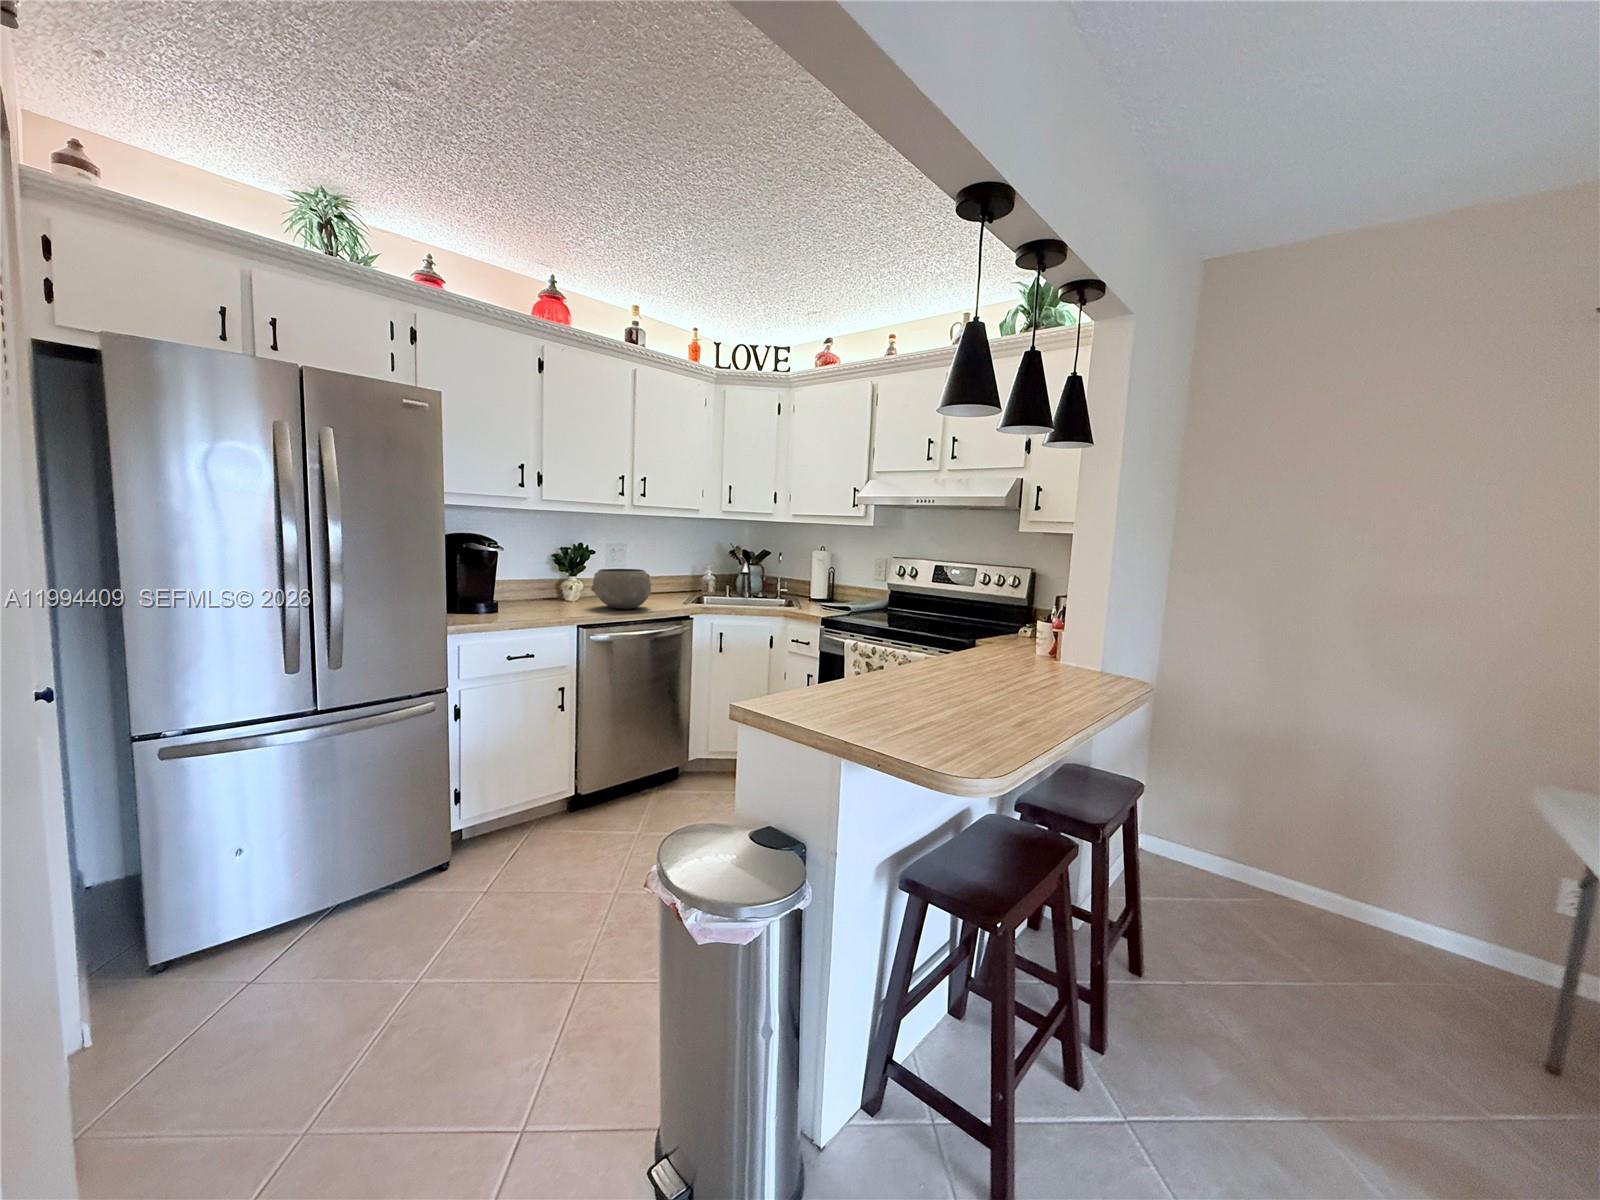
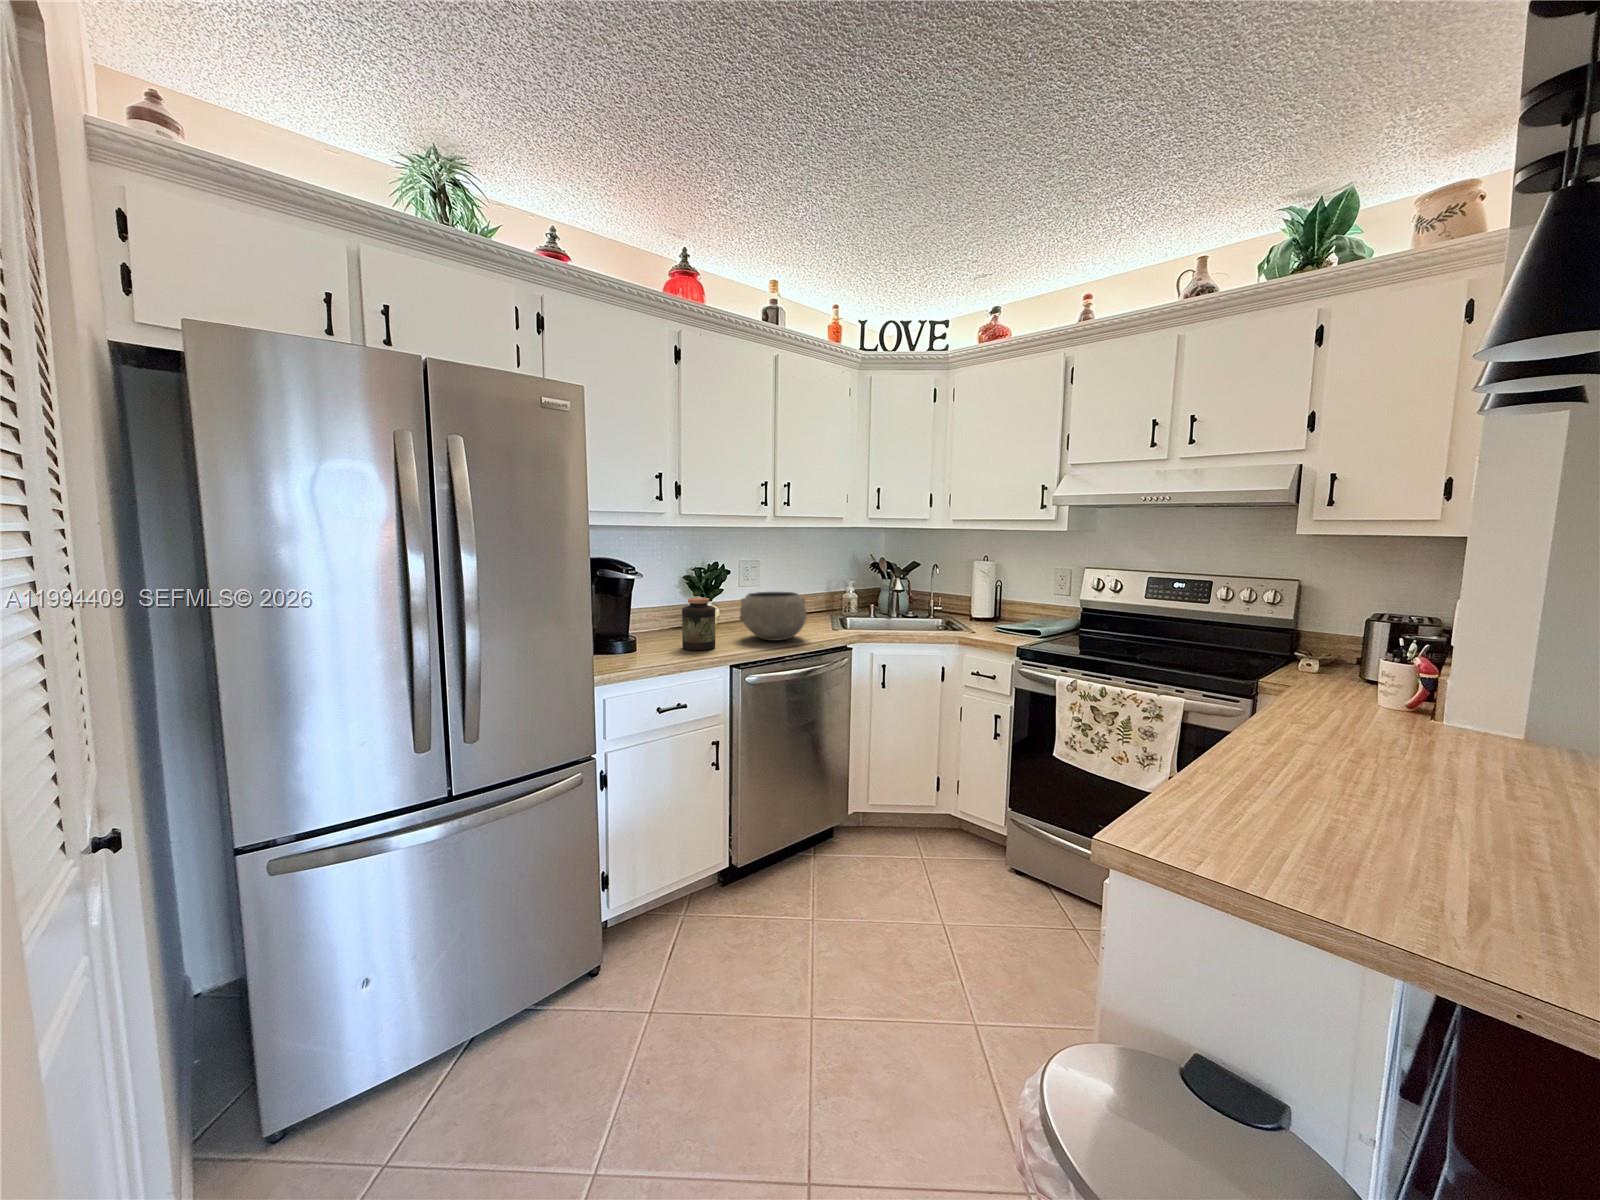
jar: none [537,570,567,613] -> present [682,598,715,651]

